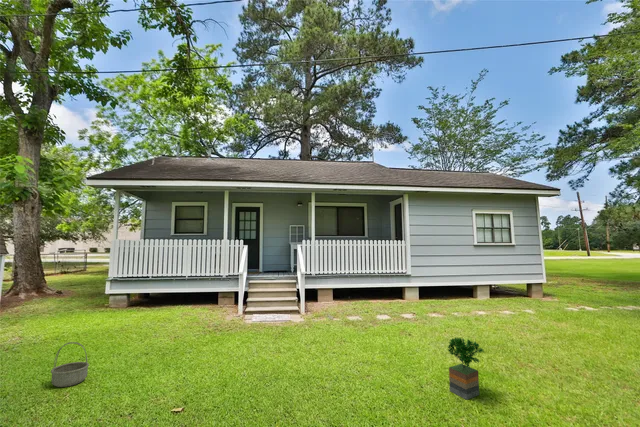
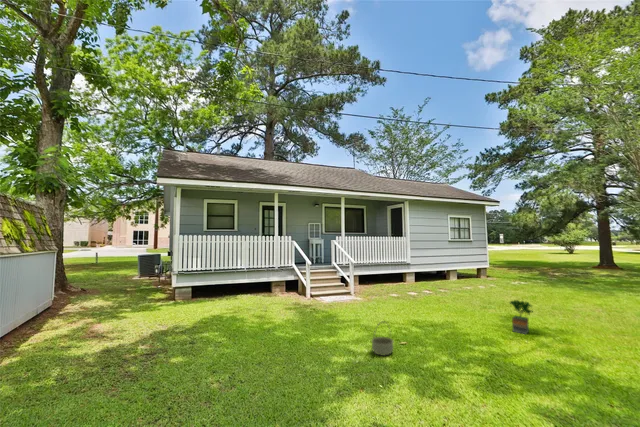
basket: present [51,342,89,387] -> present [372,324,394,356]

